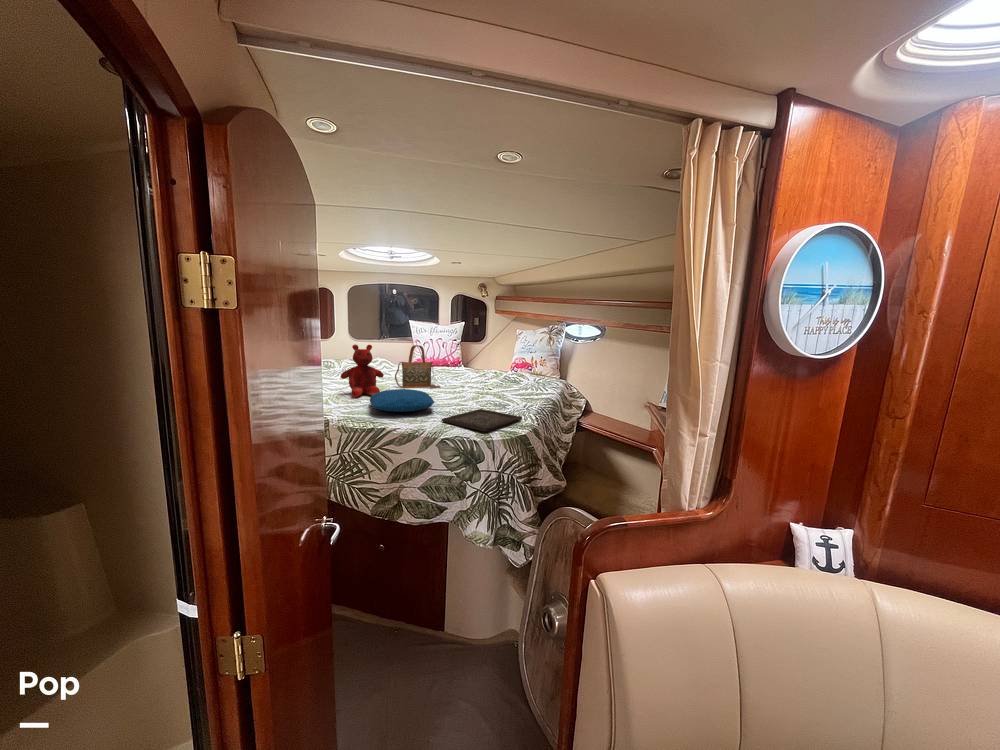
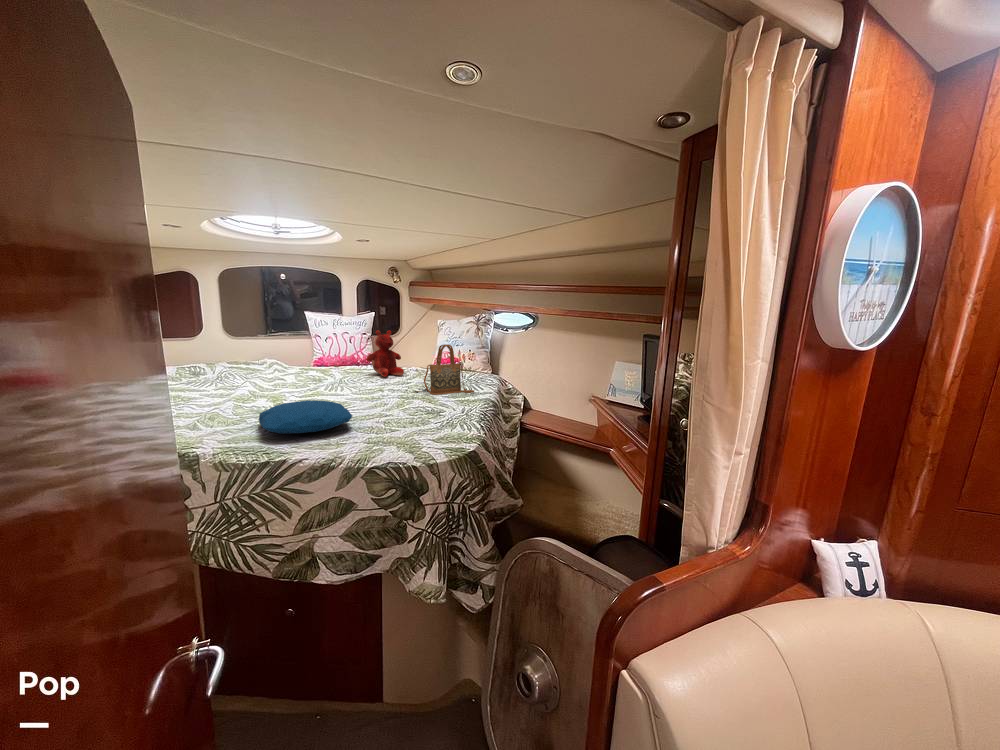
teddy bear: present [340,344,384,397] -> present [366,330,404,377]
handbag: present [395,345,440,388] -> present [424,345,474,395]
tray: present [442,409,522,431] -> none [365,419,467,451]

